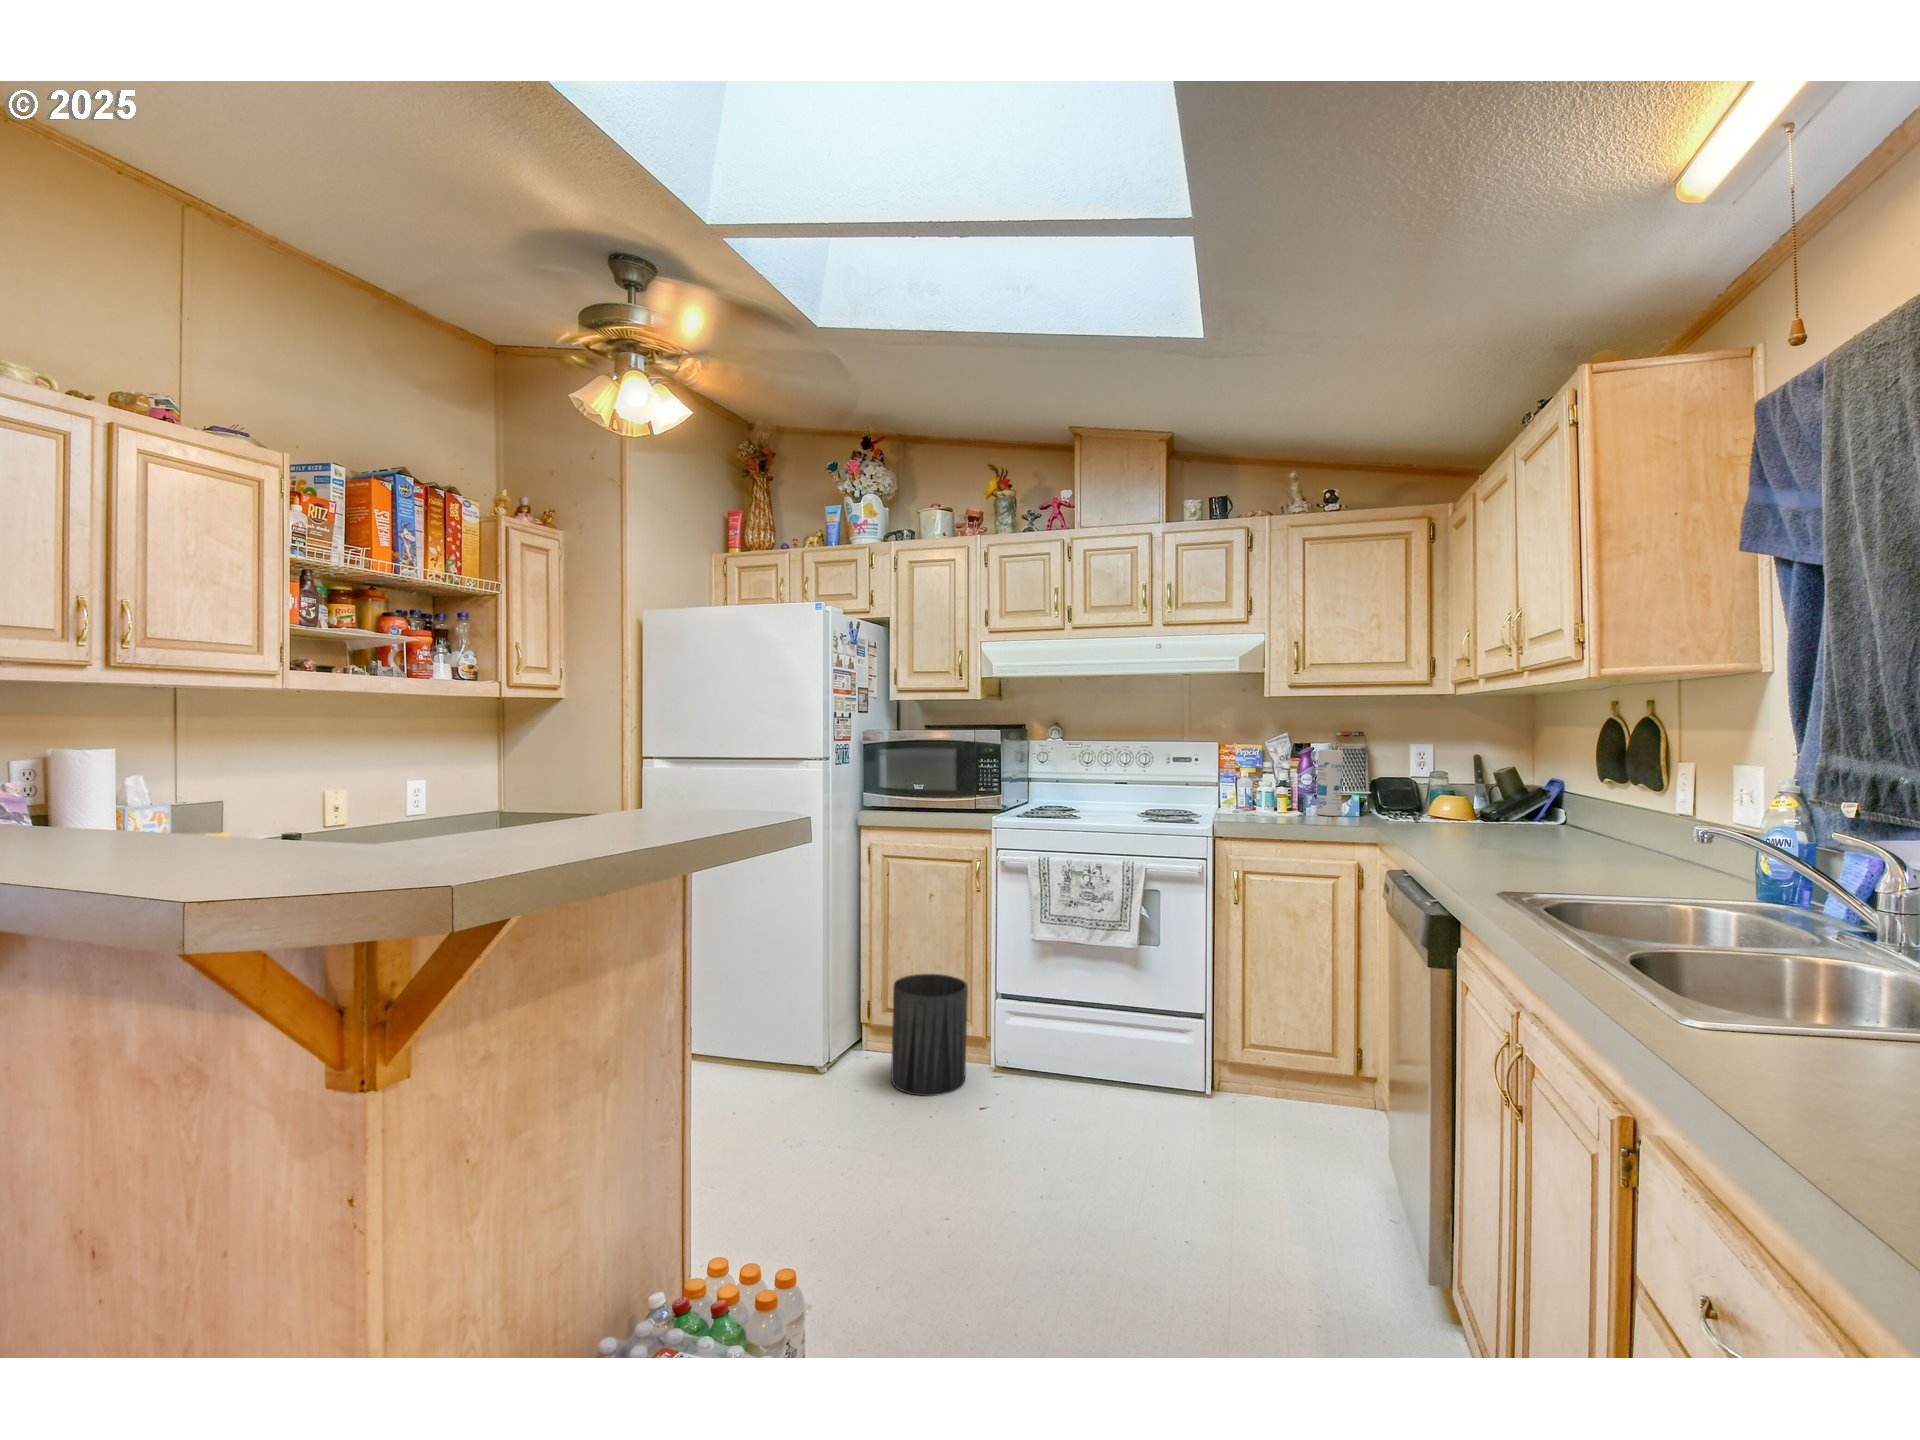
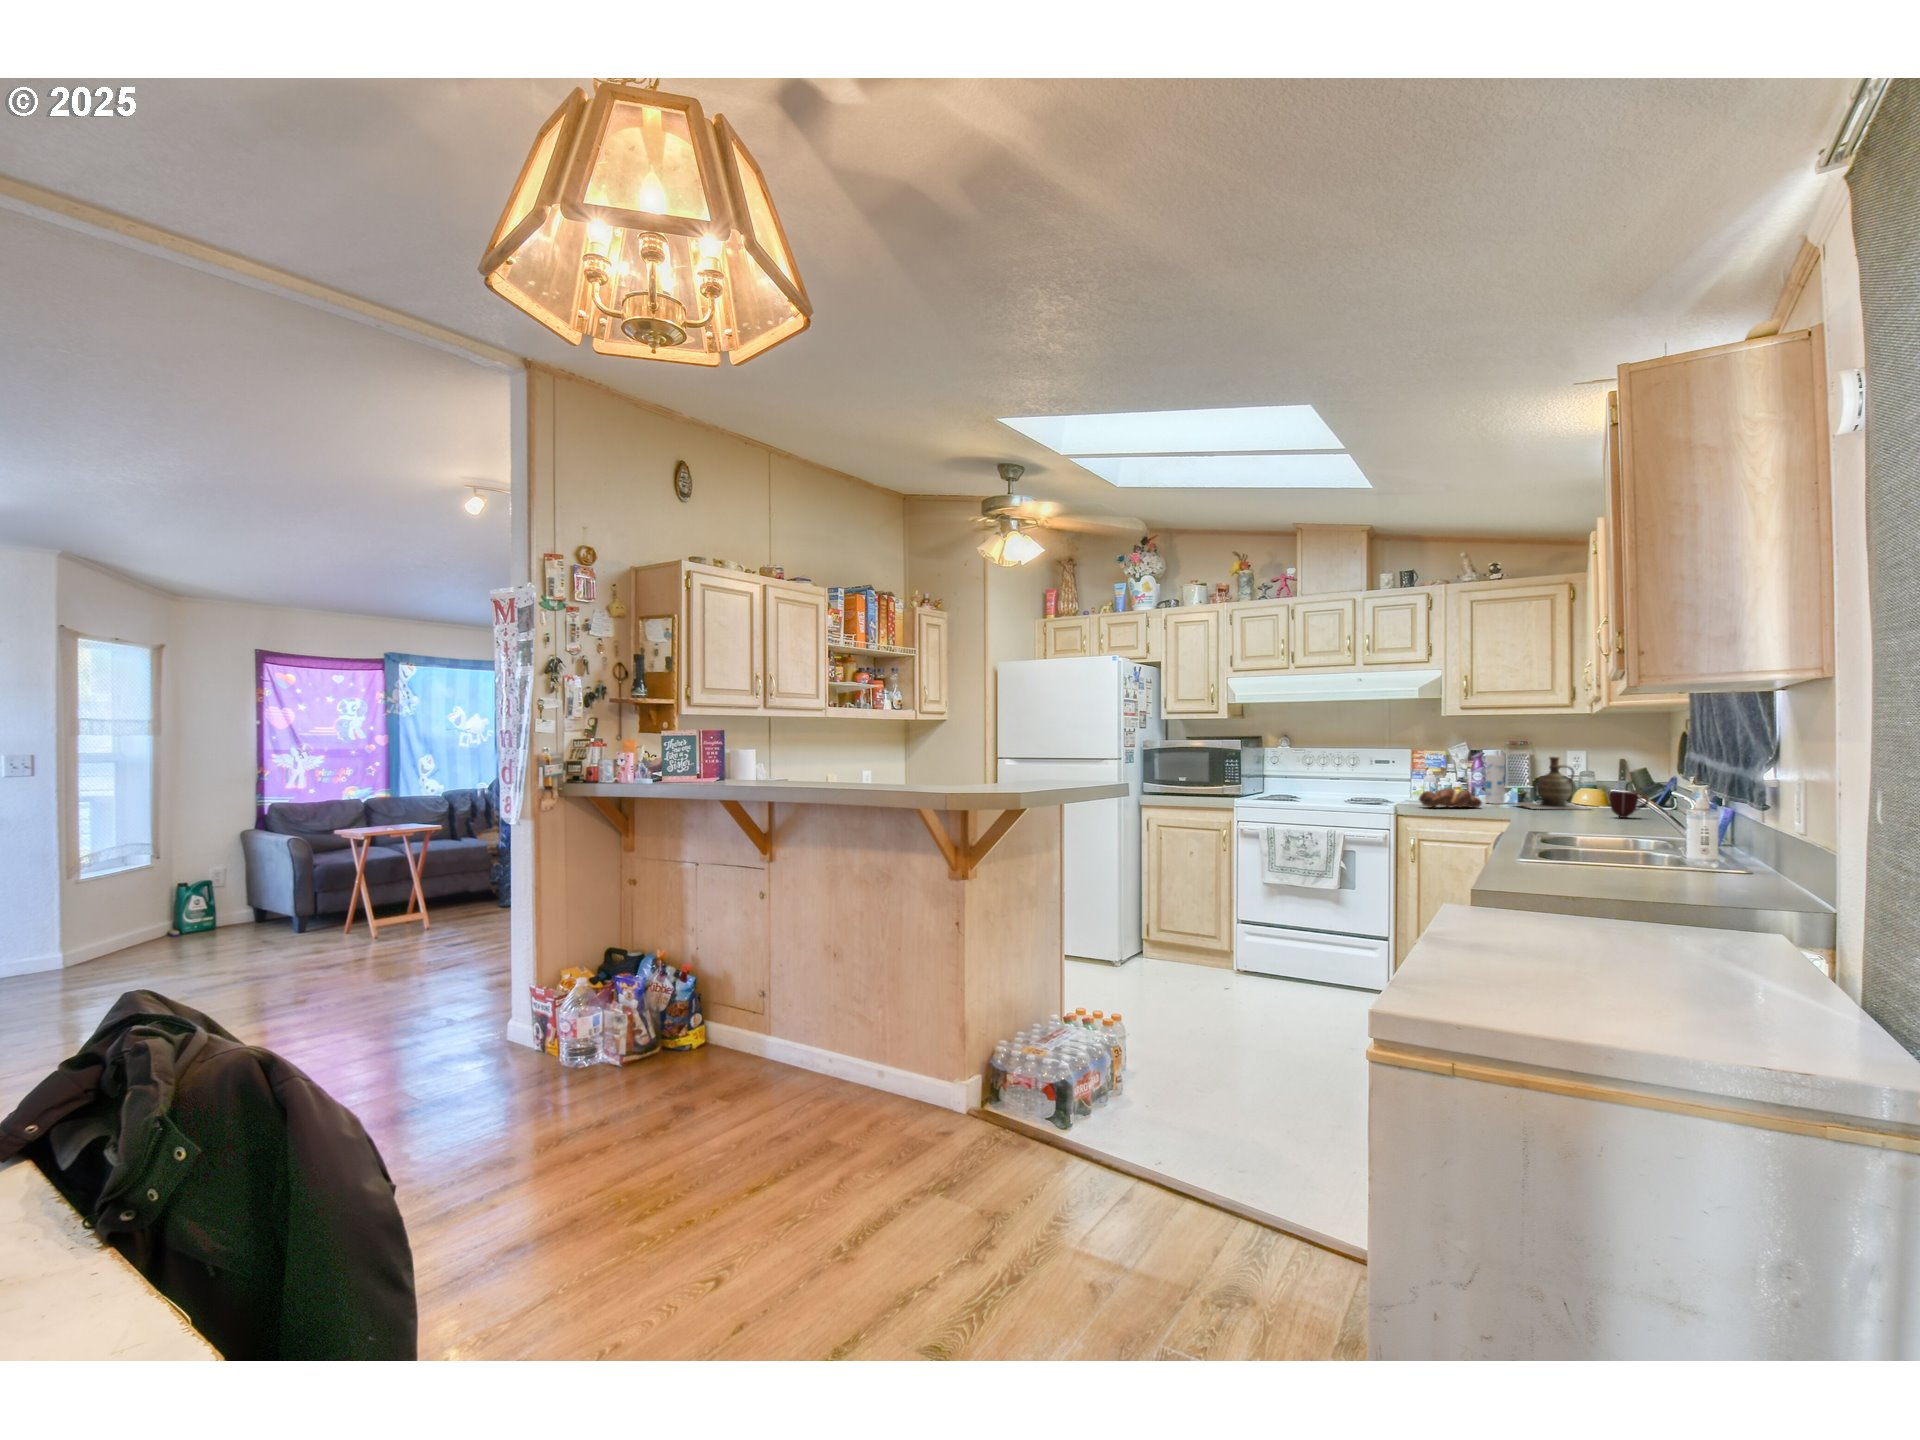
ceramic jug: none [1356,753,1470,828] -> present [1517,757,1587,810]
bread loaf: none [1246,798,1329,828] -> present [1419,788,1482,808]
mug: none [1526,808,1583,848] -> present [1608,791,1649,818]
trash can: present [891,974,968,1096] -> none [1164,908,1217,984]

